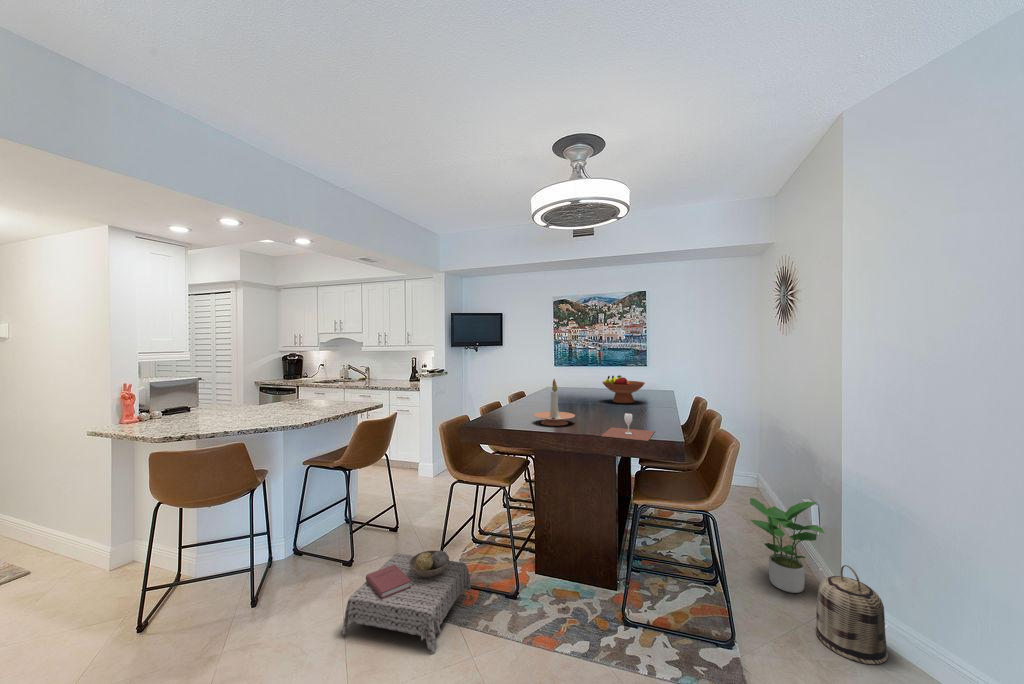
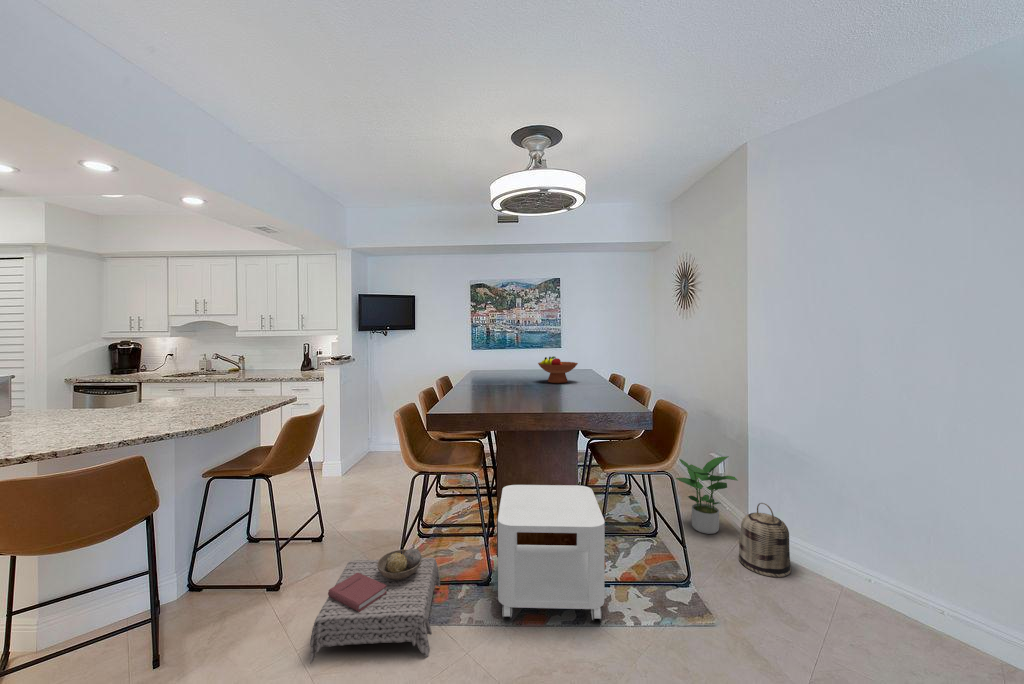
candle holder: present [534,379,575,426] -> none [501,359,542,405]
wine glass: present [601,413,655,441] -> none [579,389,625,413]
side table: none [512,504,626,661] -> present [498,485,605,621]

